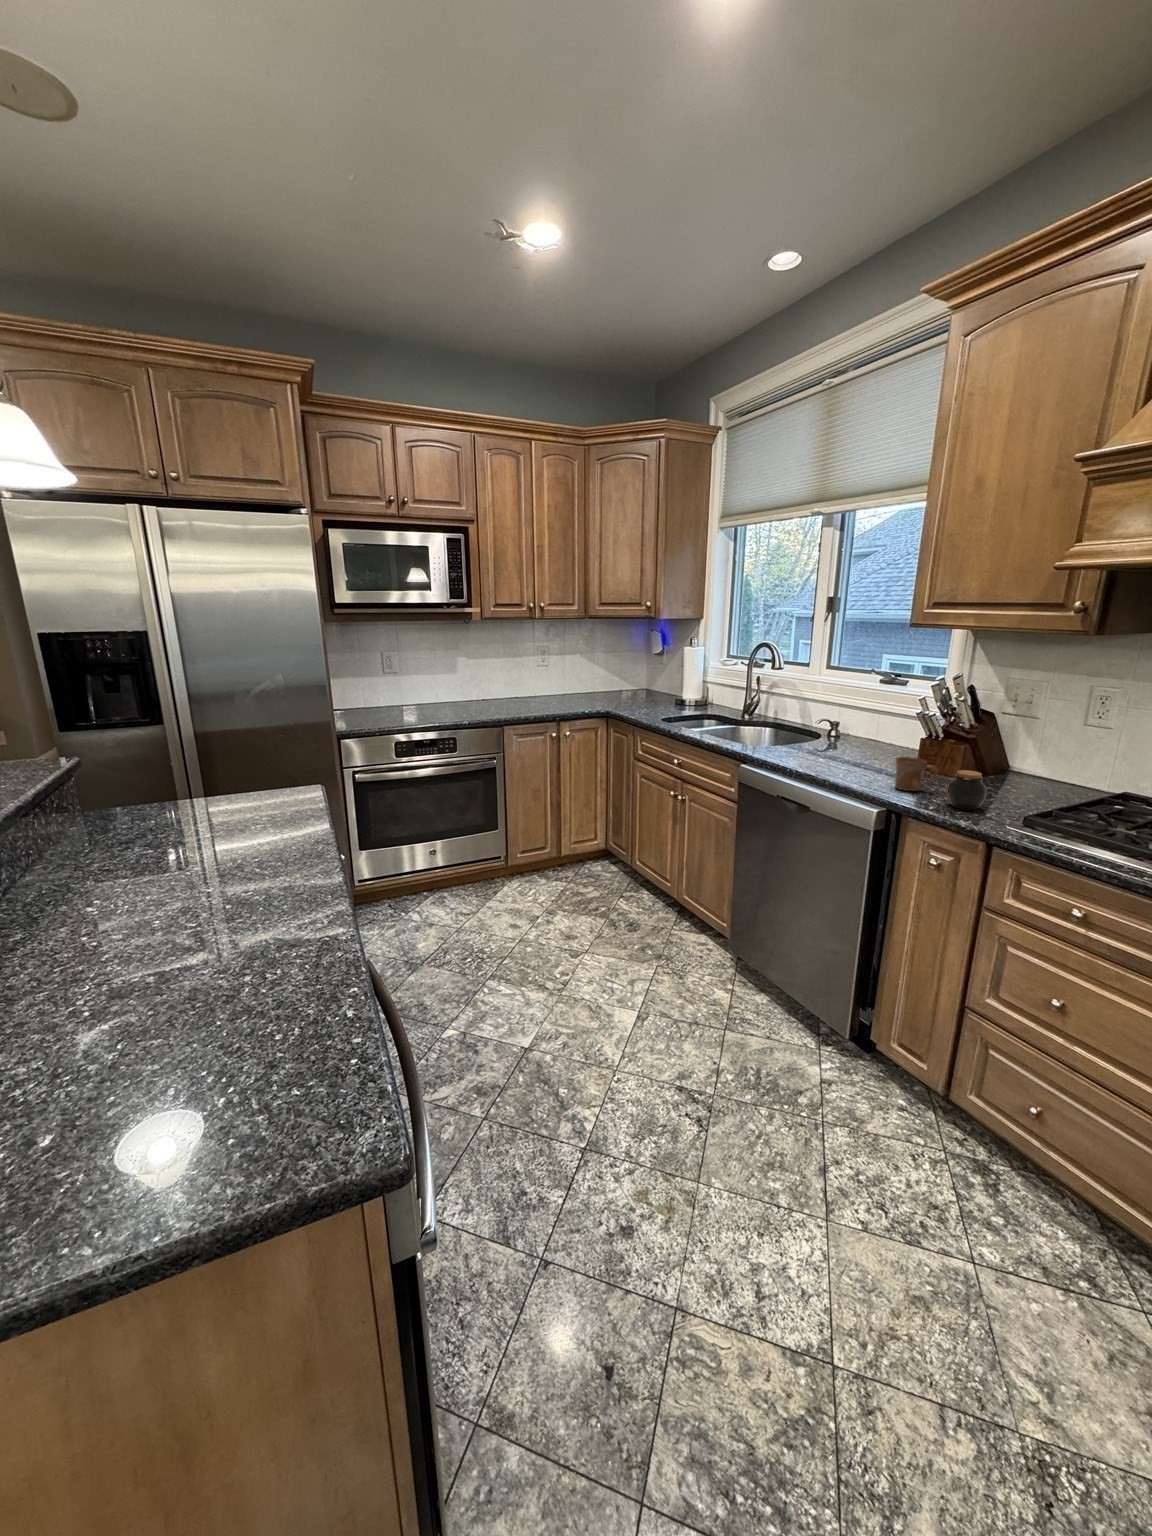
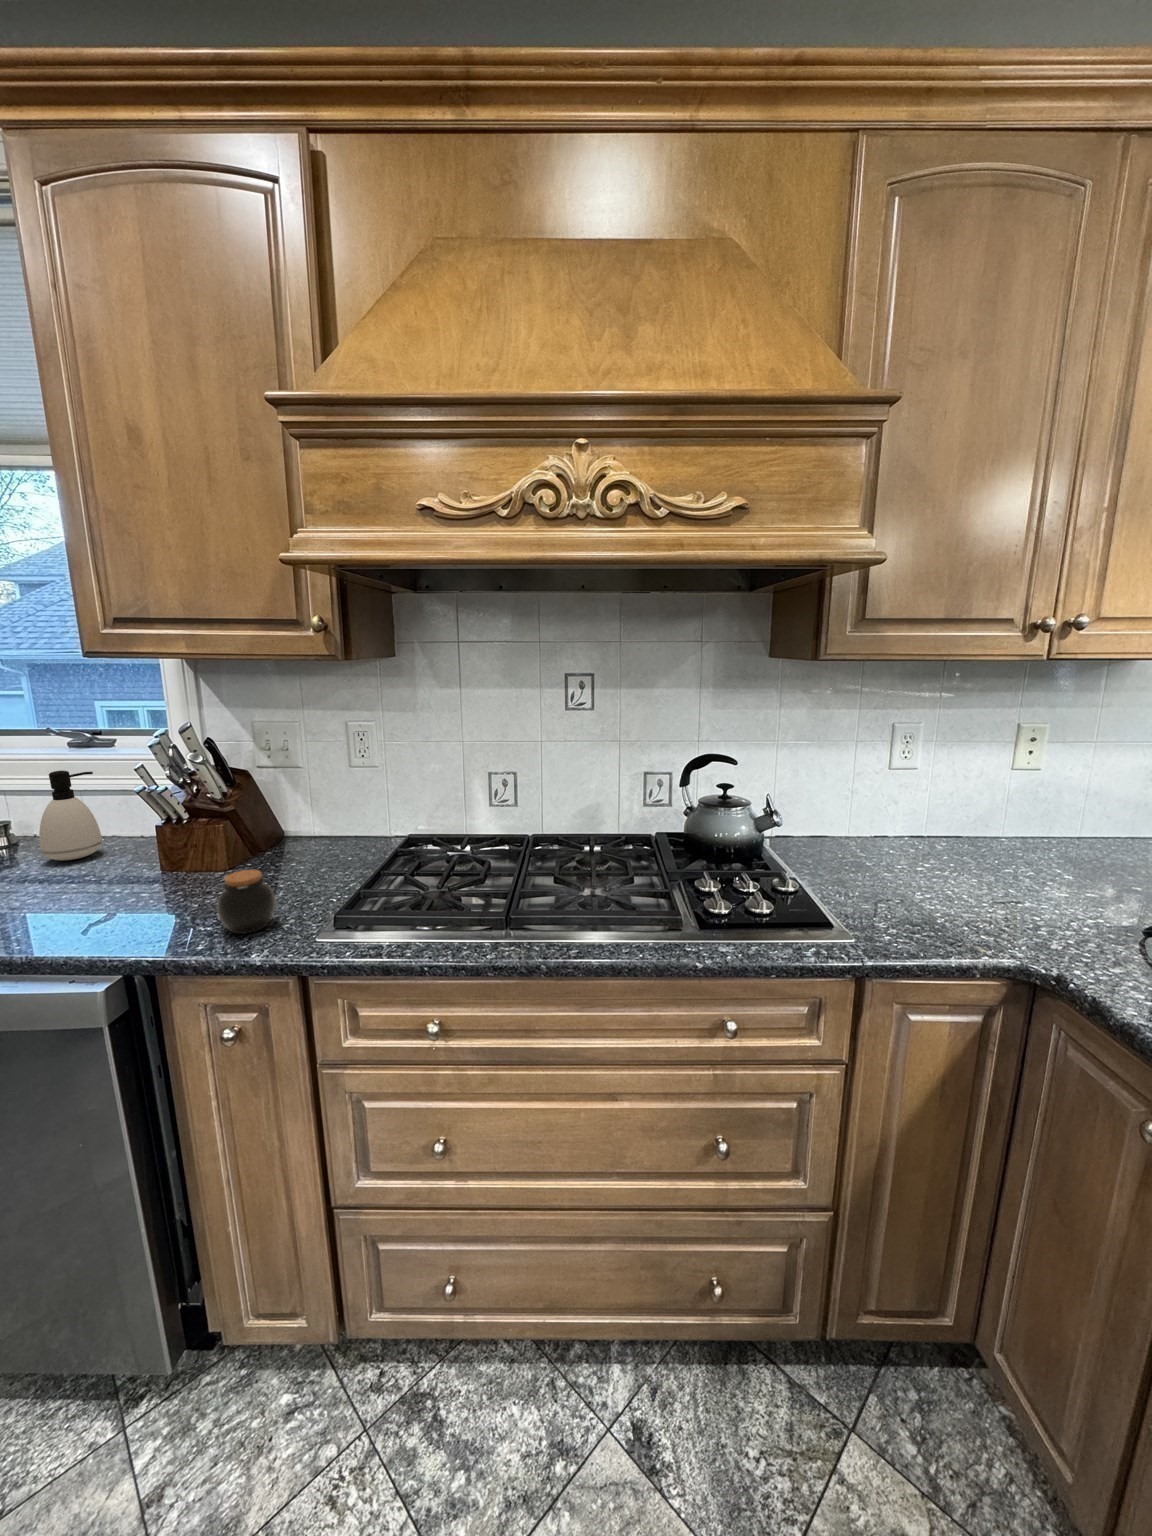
soap dispenser: none [854,695,893,751] -> present [39,771,103,860]
mug: present [895,757,938,791] -> none [115,867,195,929]

